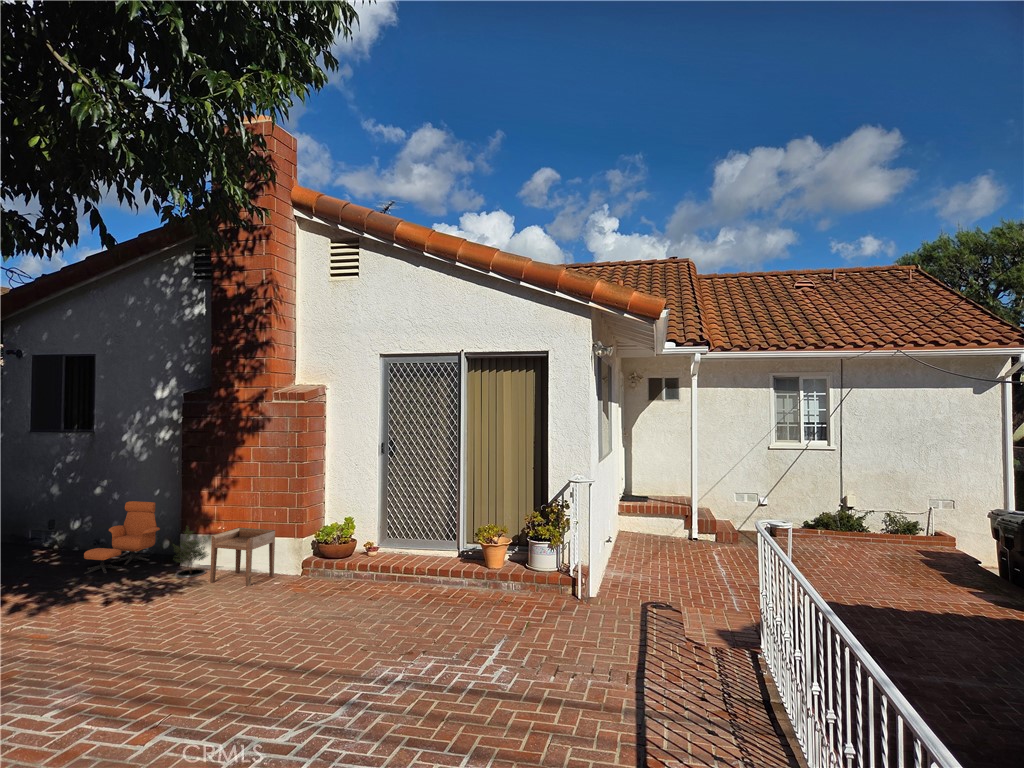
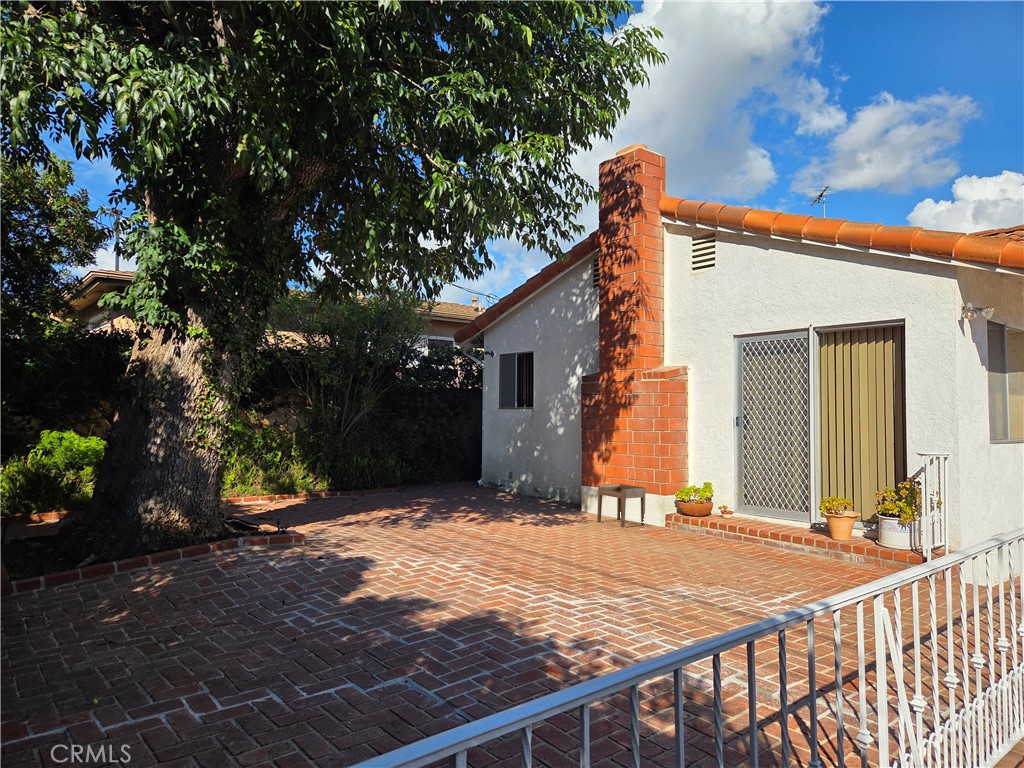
lounge chair: present [84,501,160,574] -> none [521,461,570,509]
potted tree: present [175,529,208,578] -> none [573,478,600,518]

